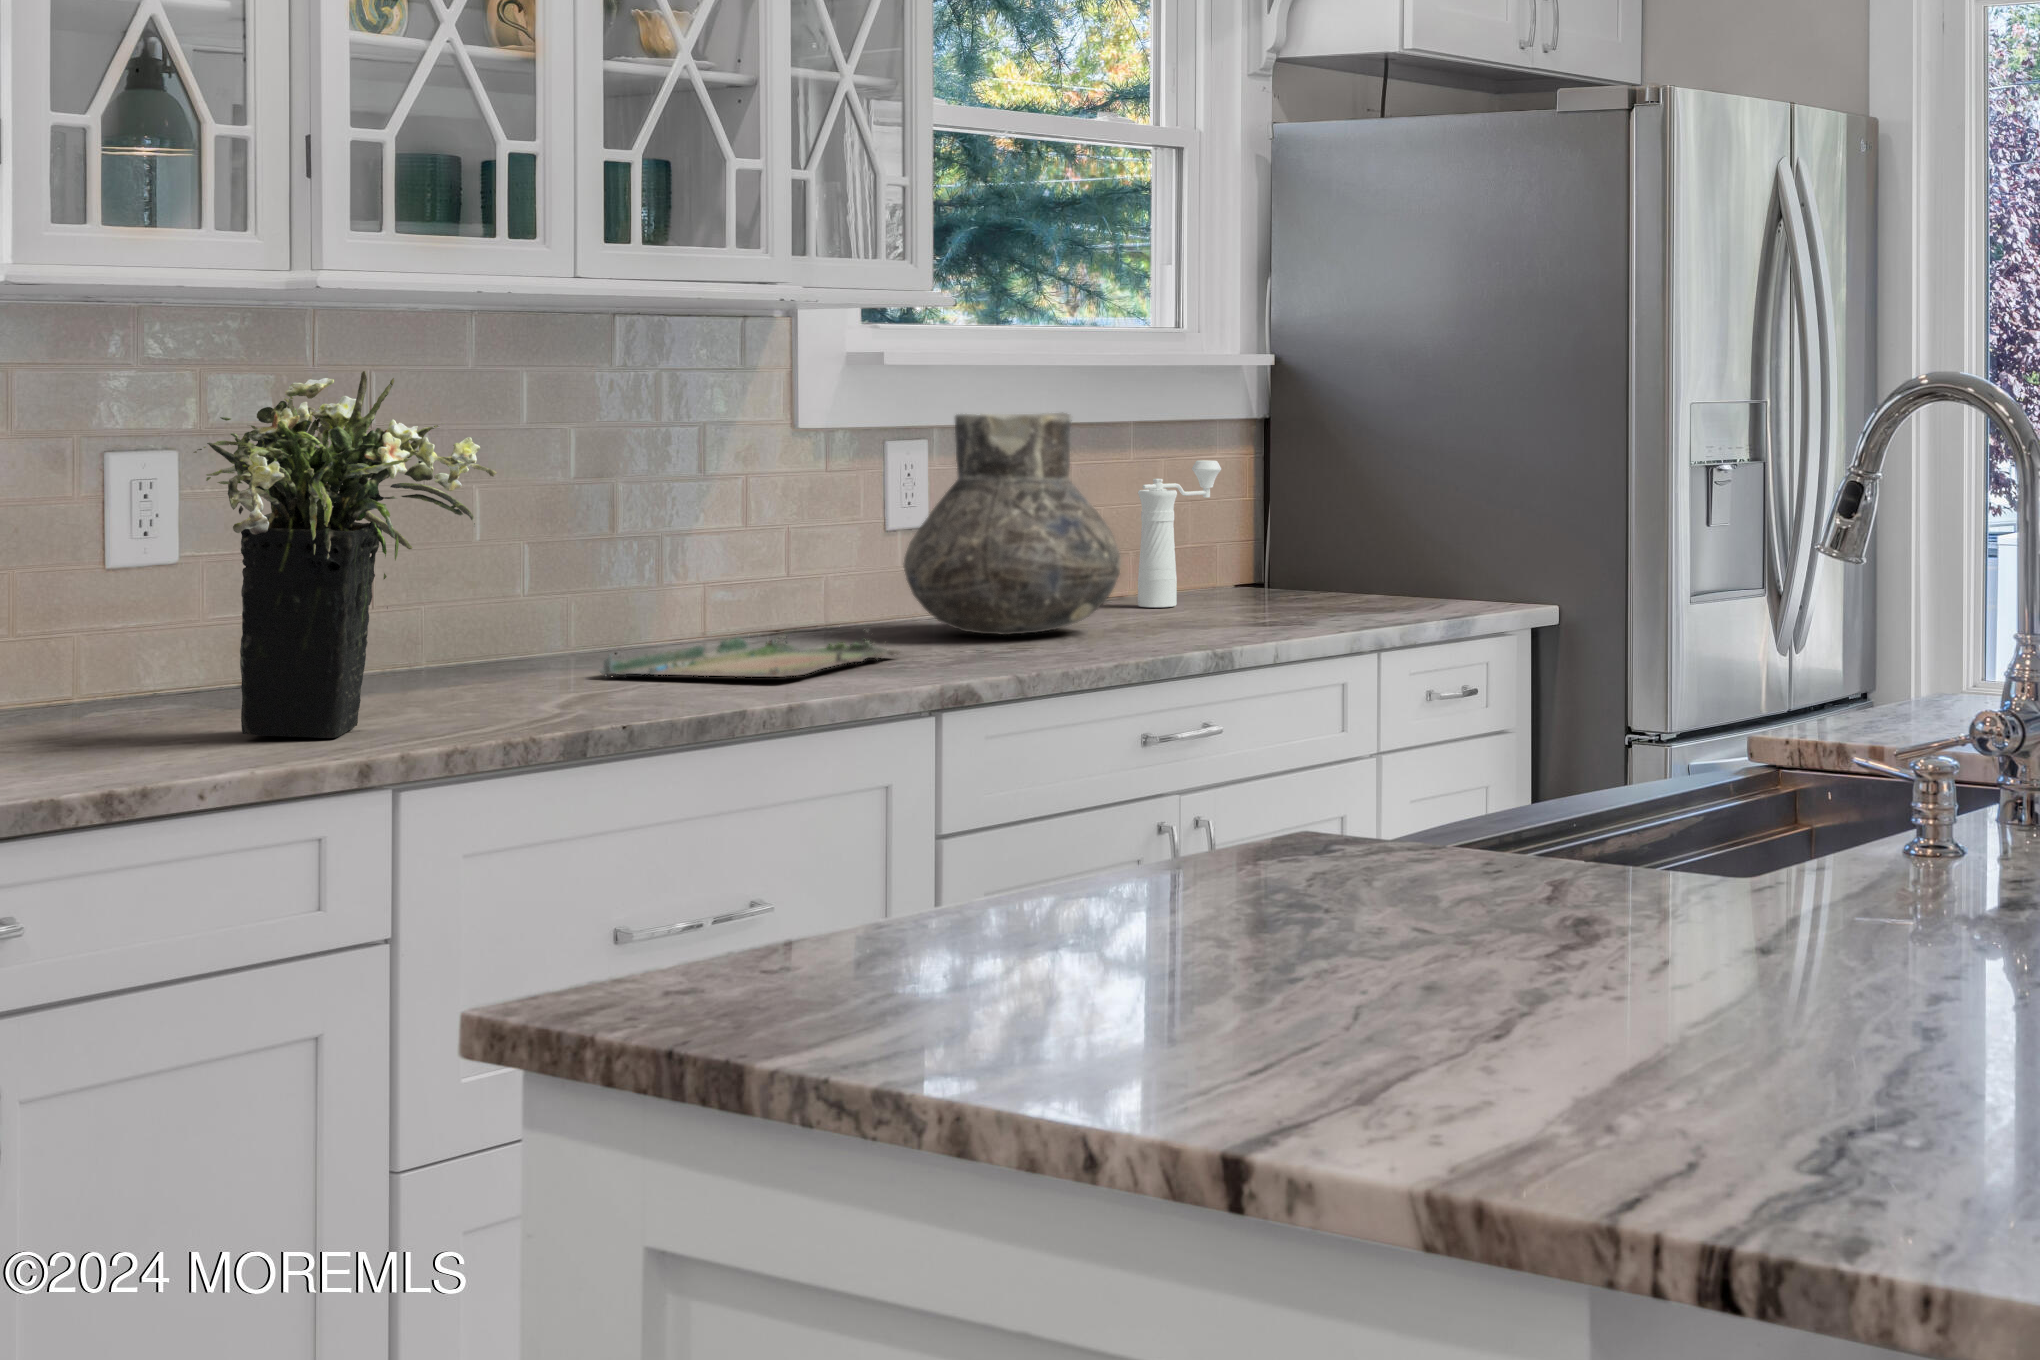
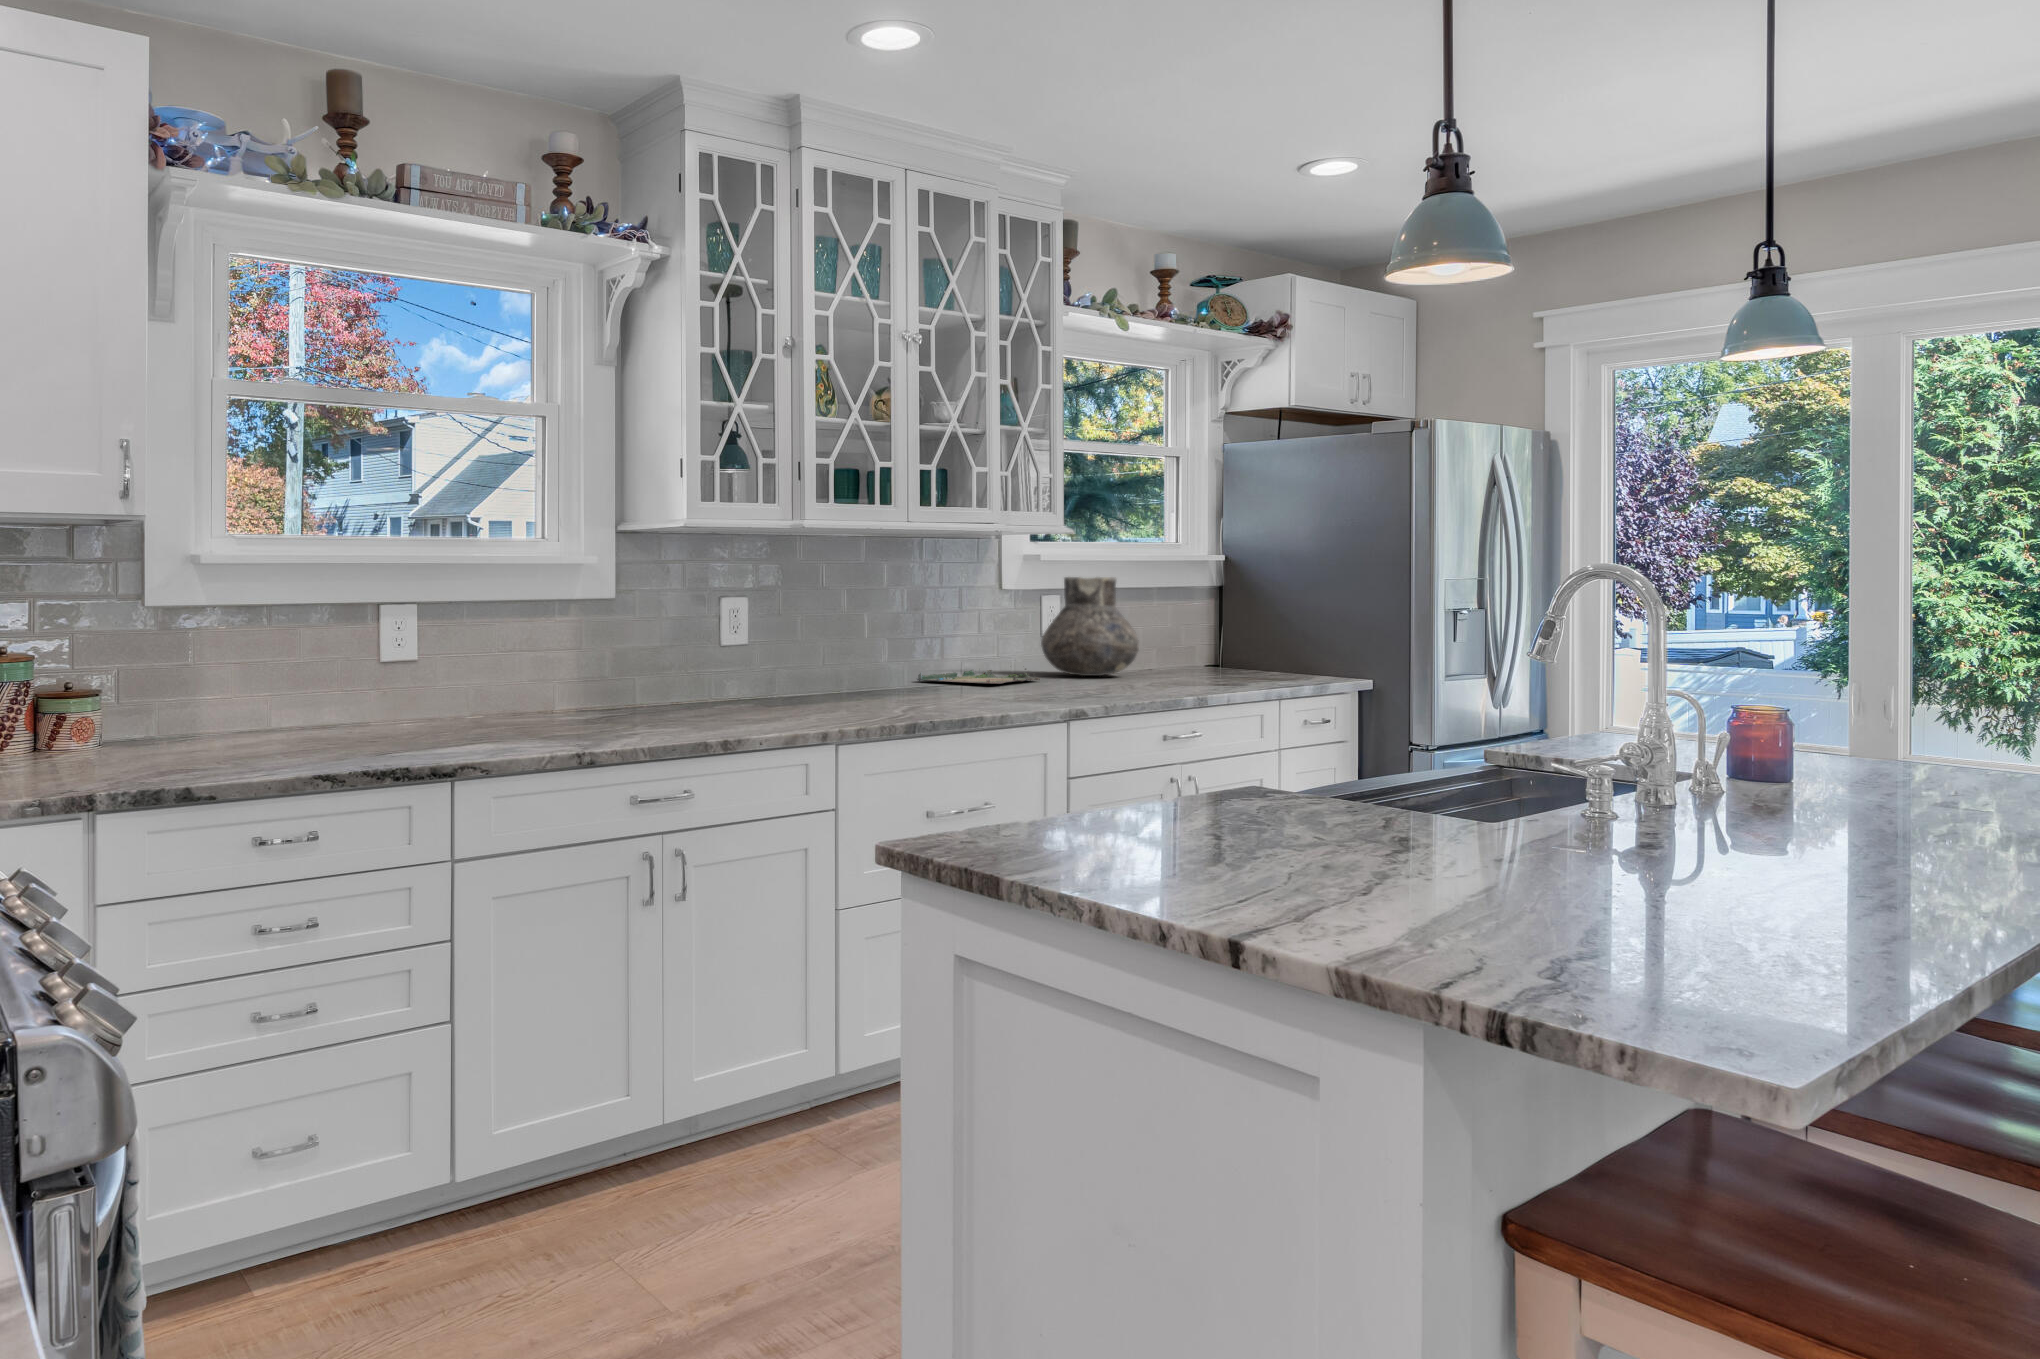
flower arrangement: present [194,371,497,738] -> none [773,550,883,693]
pepper mill: present [1138,461,1221,607] -> none [1147,603,1188,670]

